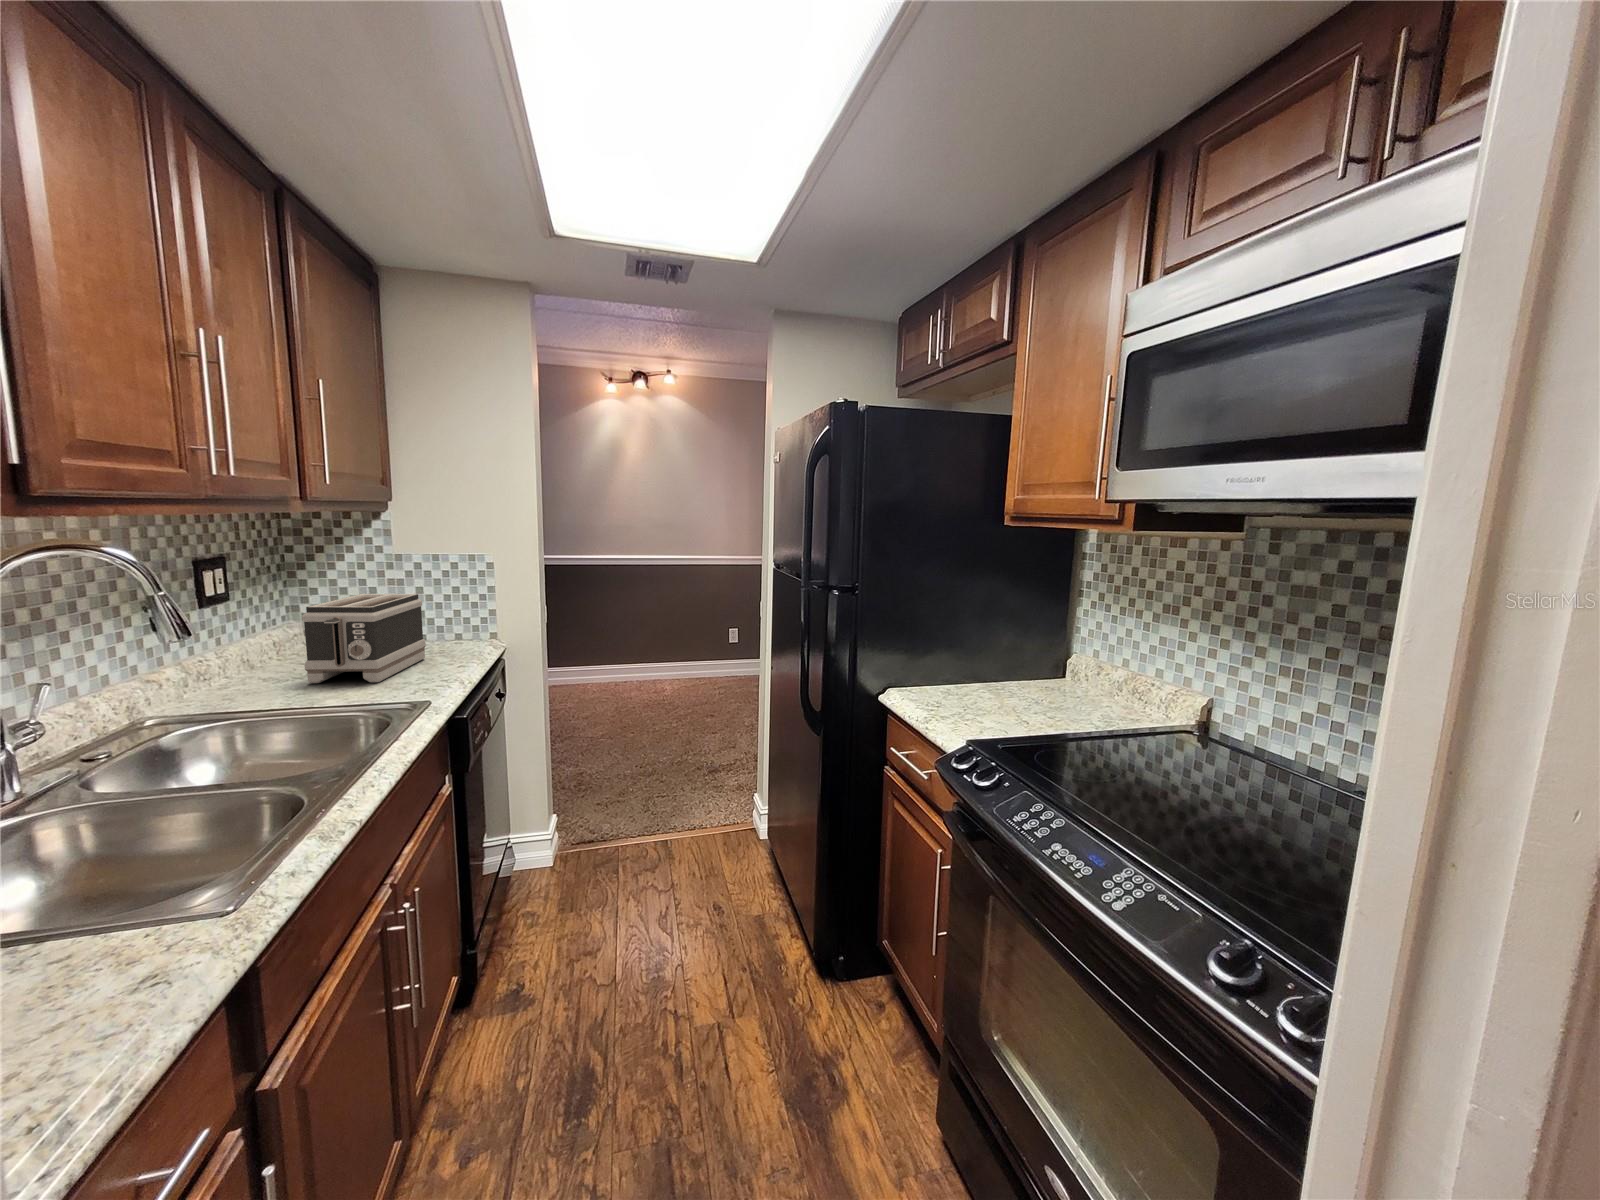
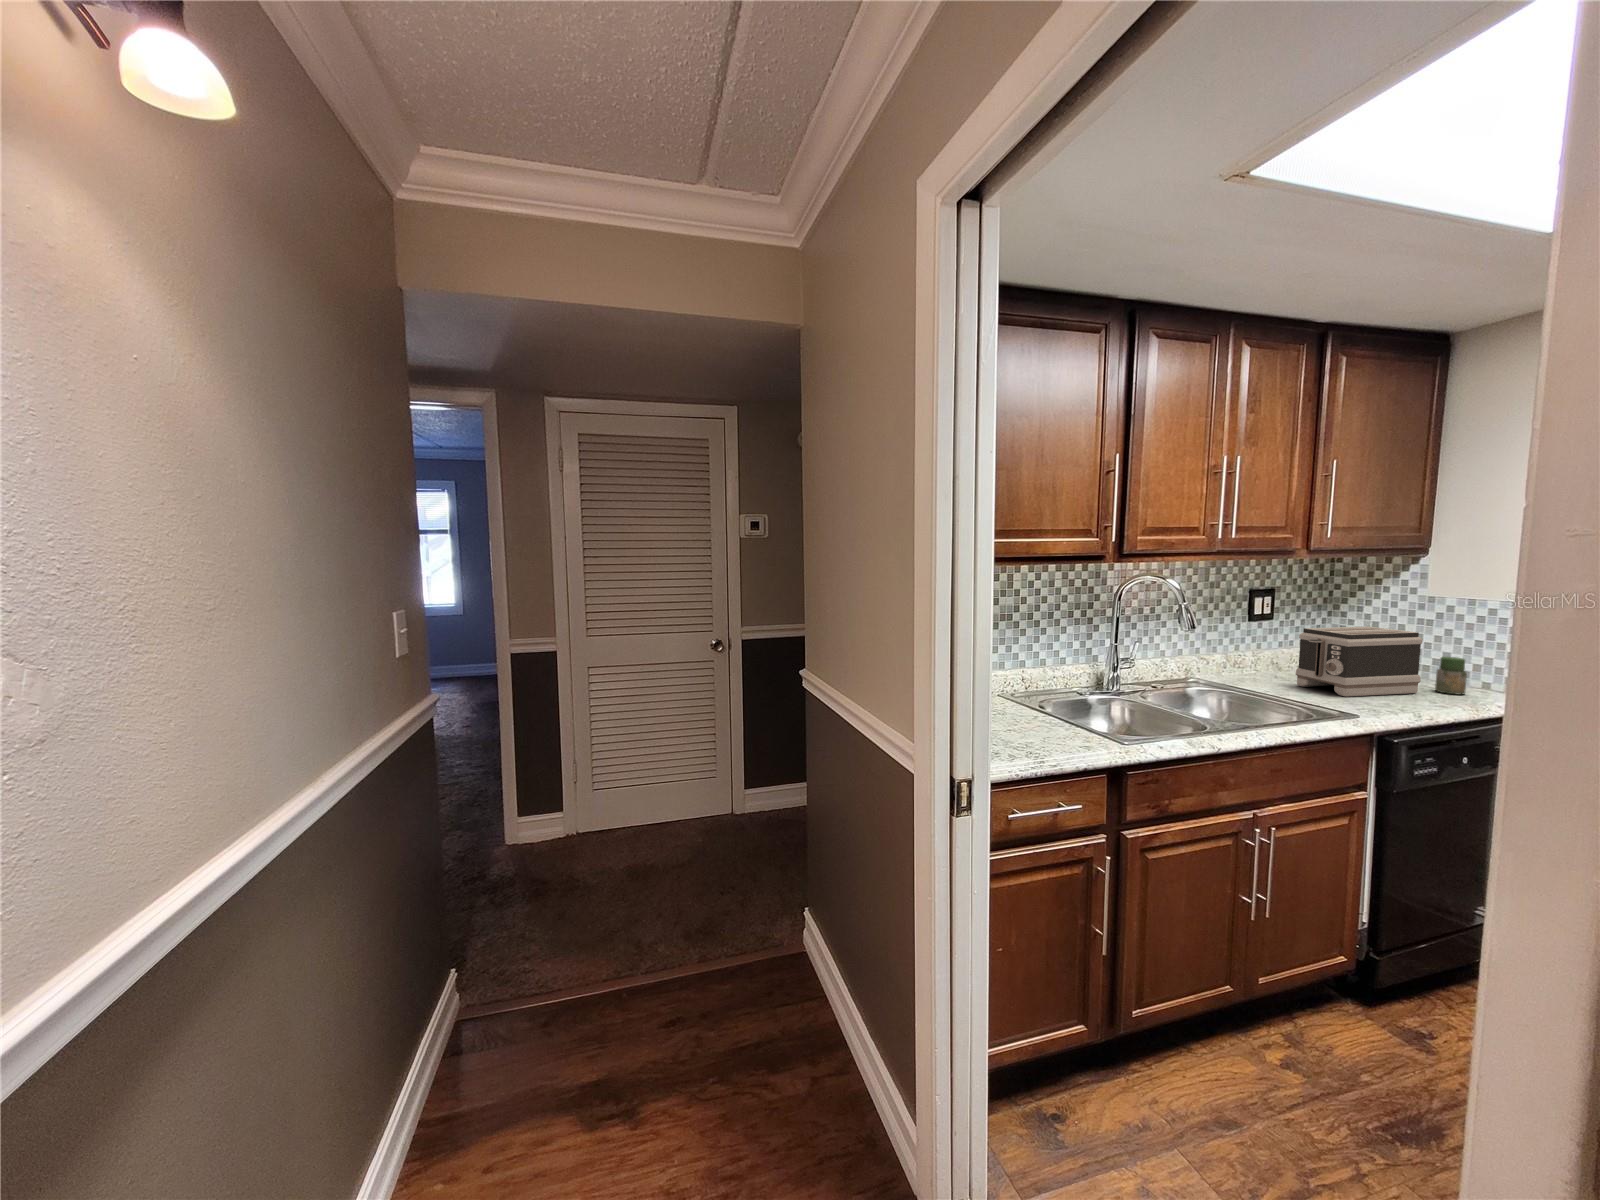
jar: none [429,614,455,652] -> present [1435,657,1467,695]

